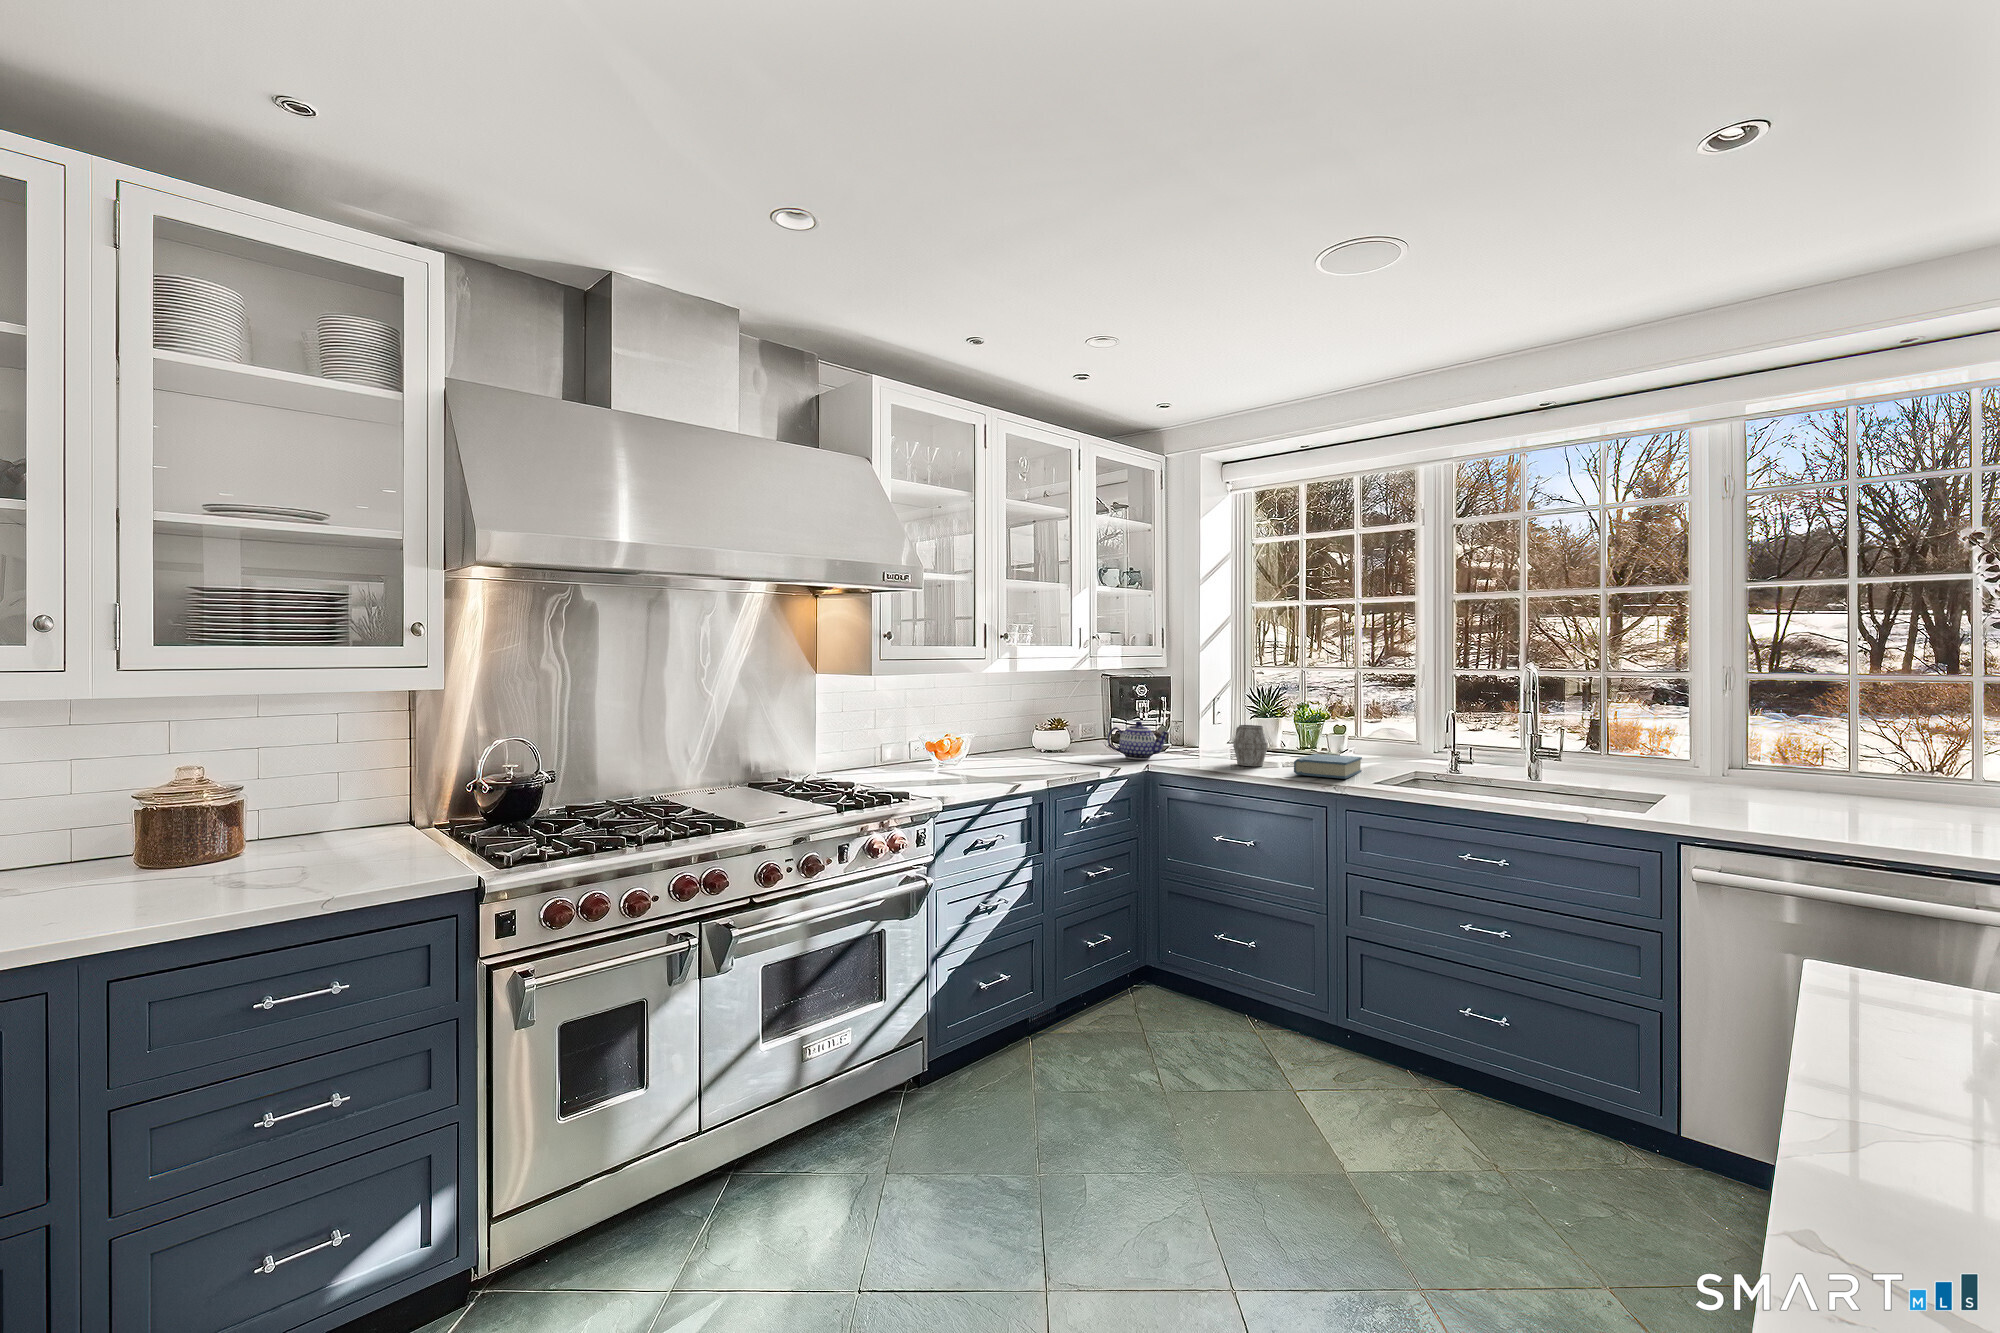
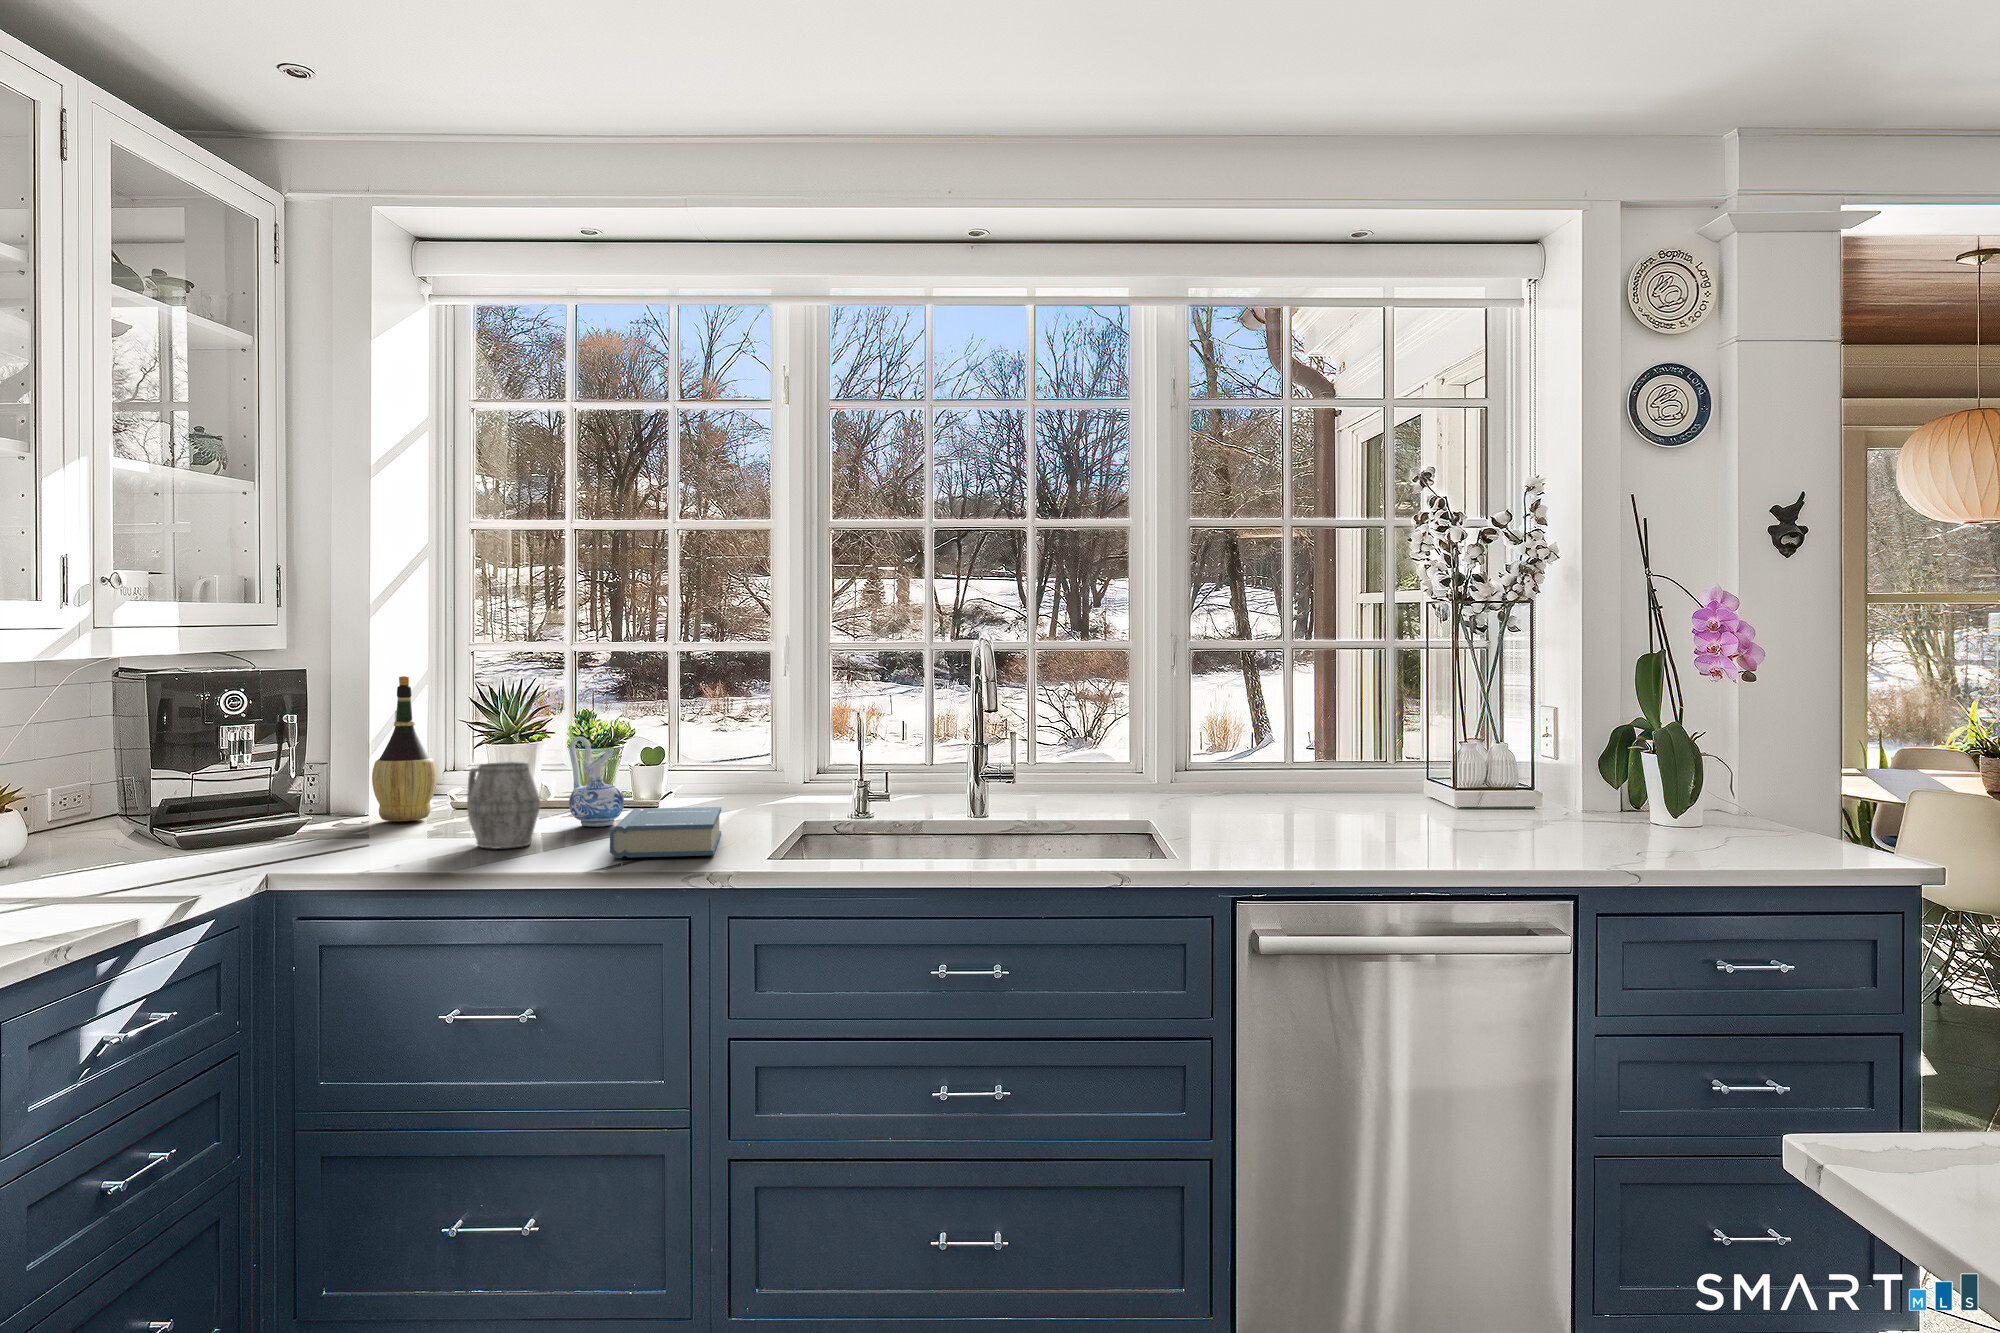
wine bottle: none [1198,681,1227,752] -> present [372,676,437,821]
ceramic pitcher: none [1286,715,1315,762] -> present [569,737,624,826]
teapot: present [1108,721,1169,760] -> none [148,774,314,863]

